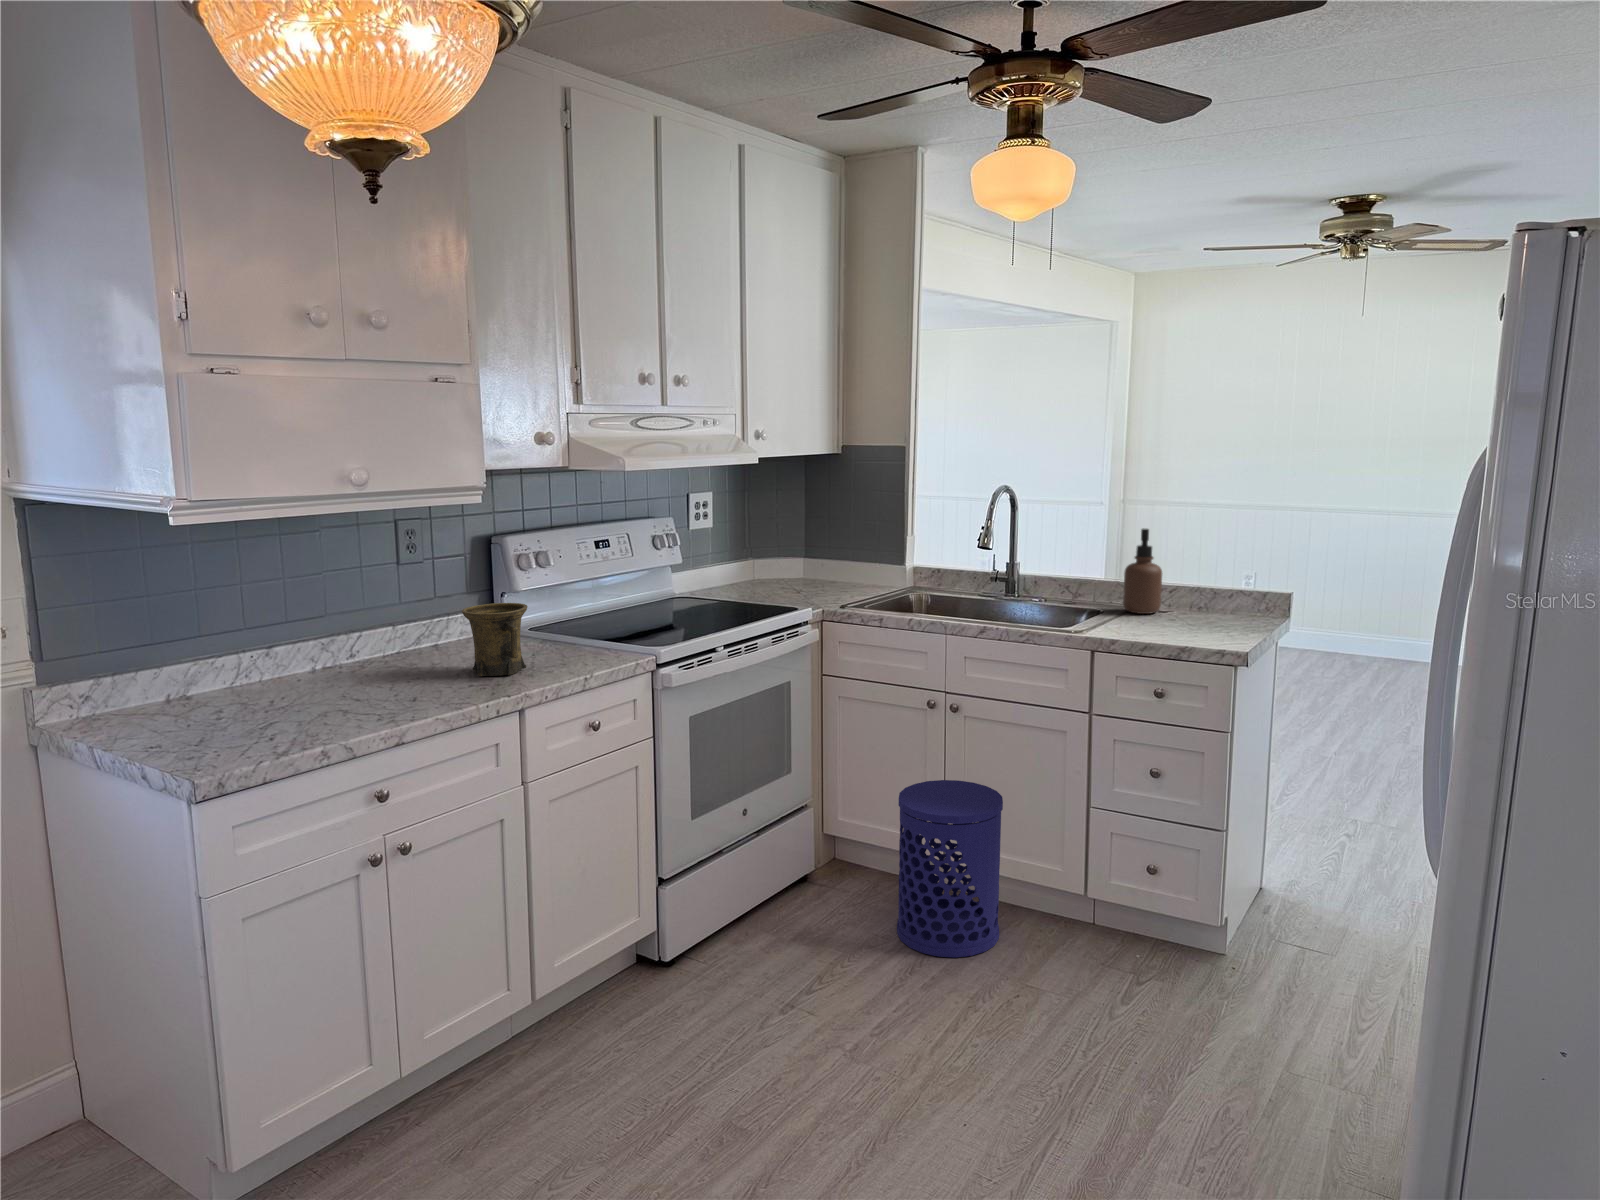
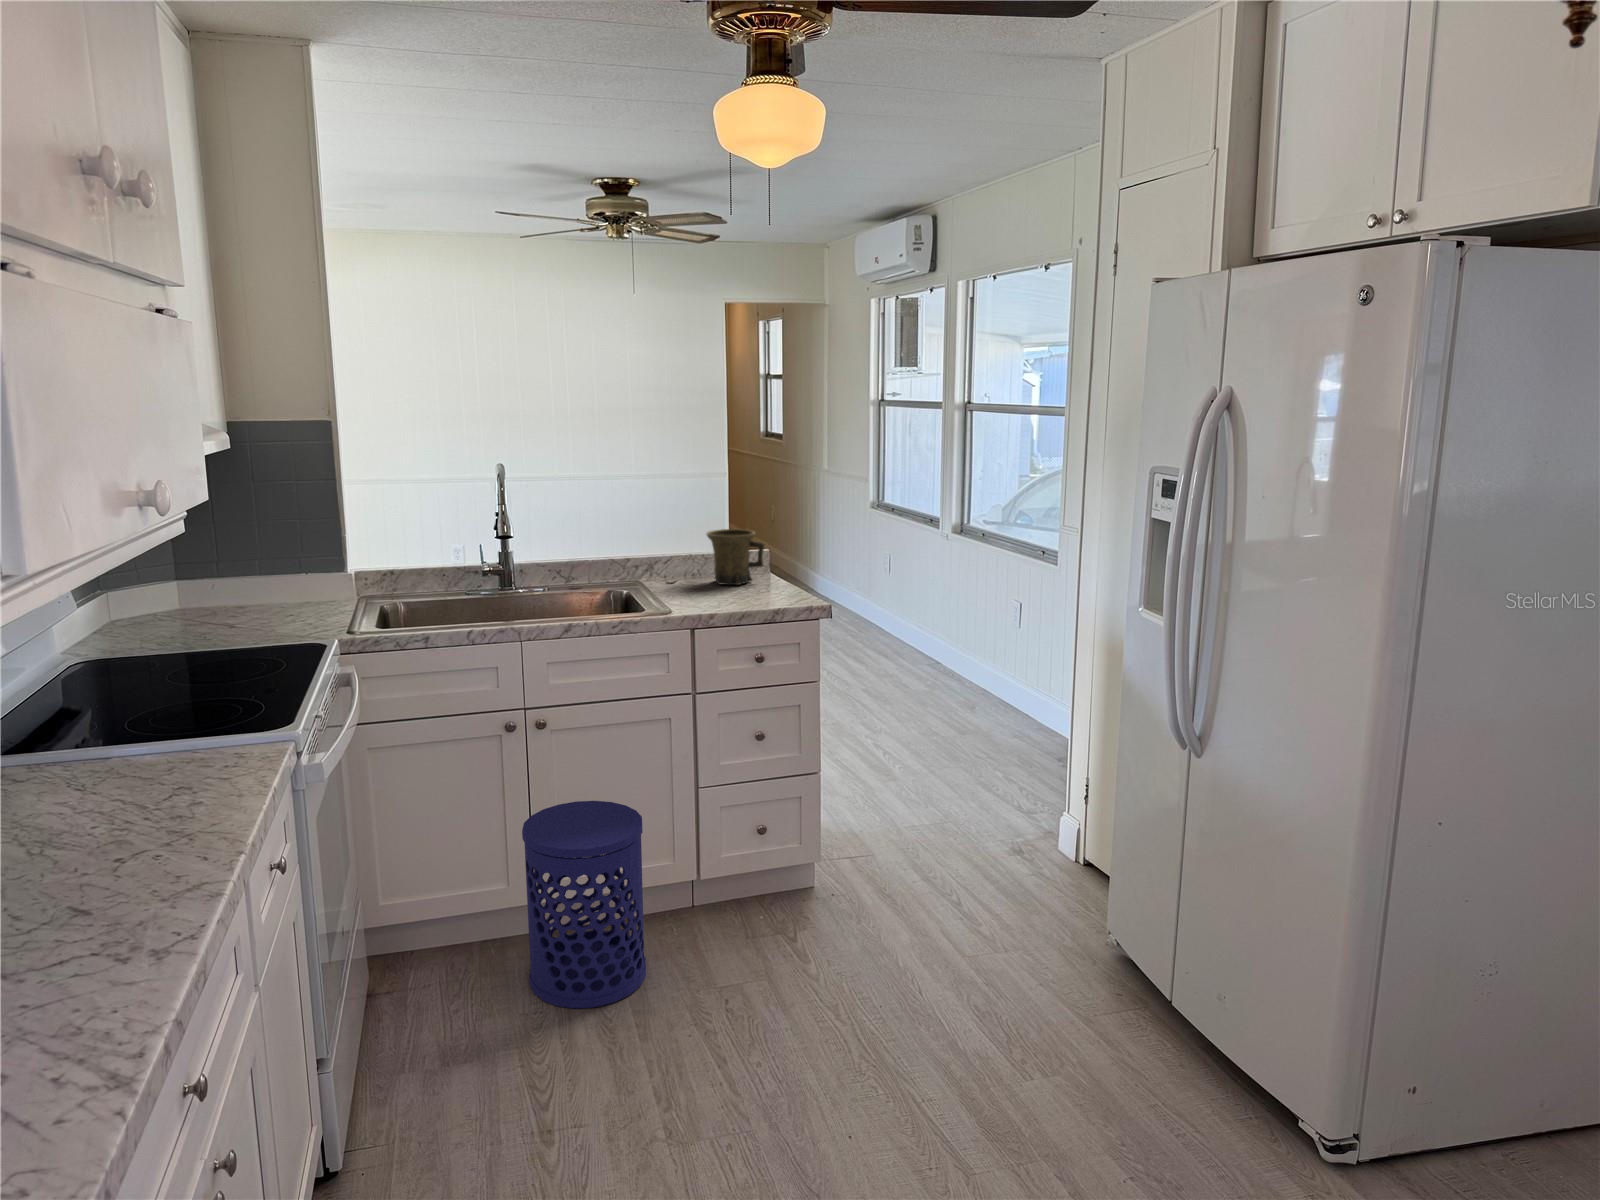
soap dispenser: present [1123,528,1162,614] -> none [639,500,676,587]
mug: present [462,603,528,676] -> present [707,529,765,585]

